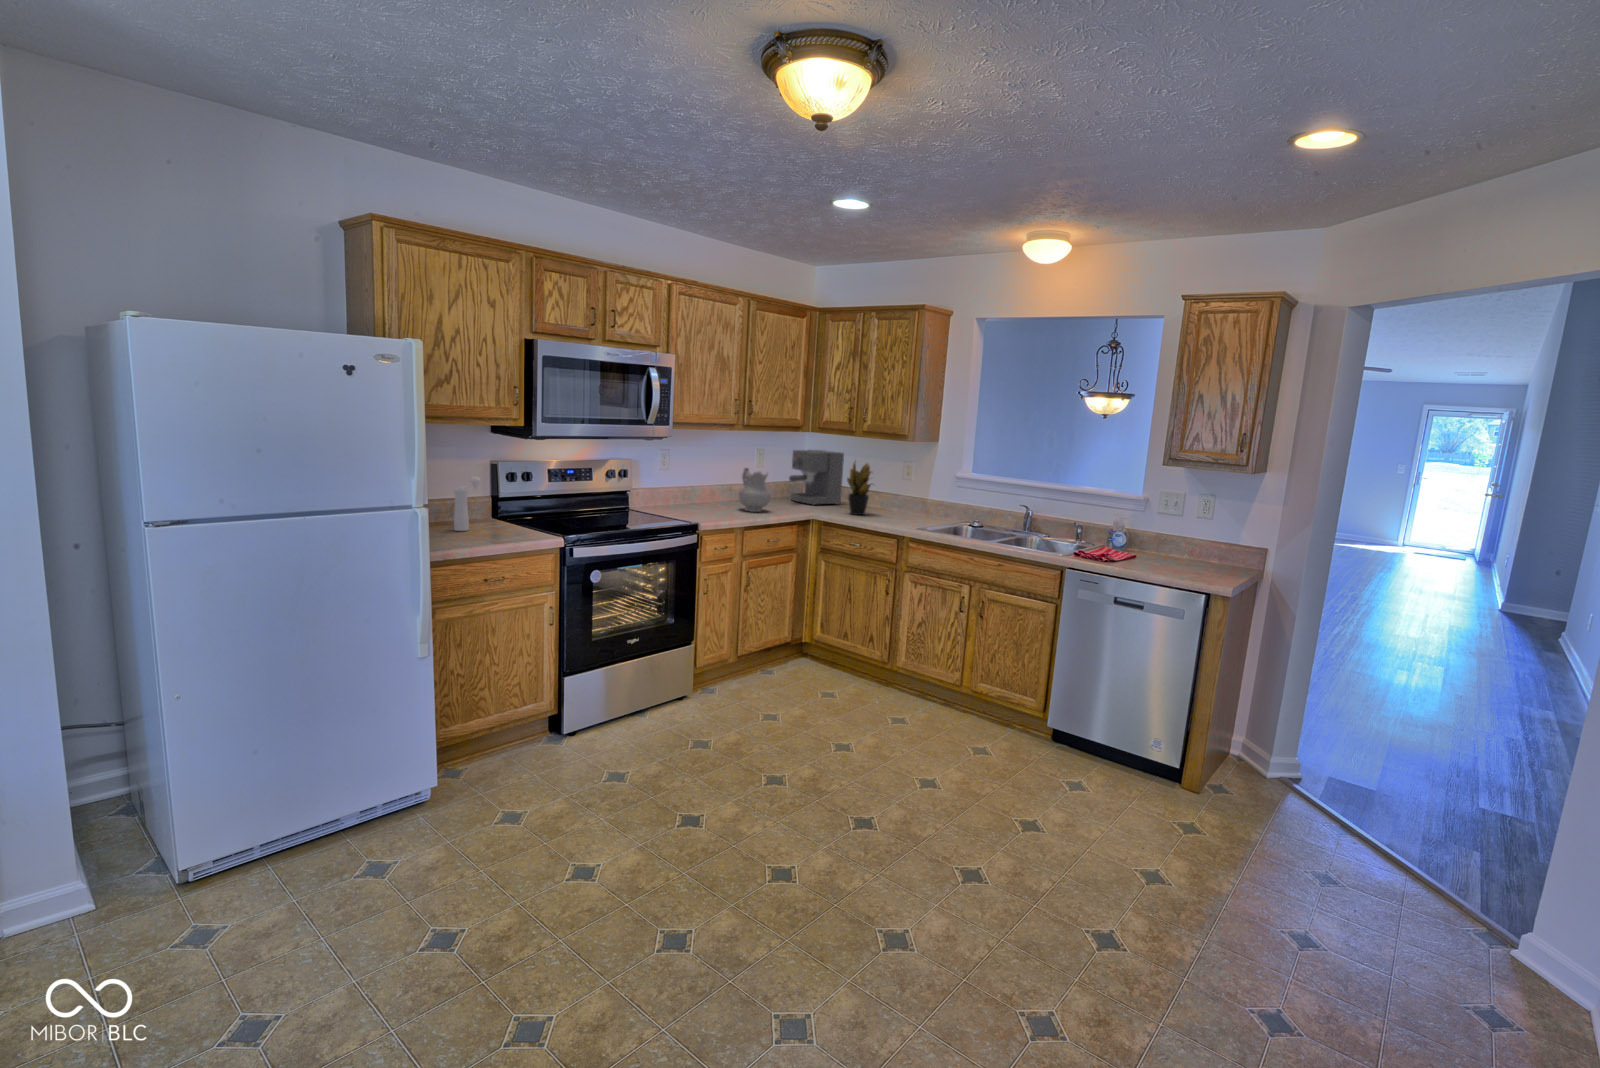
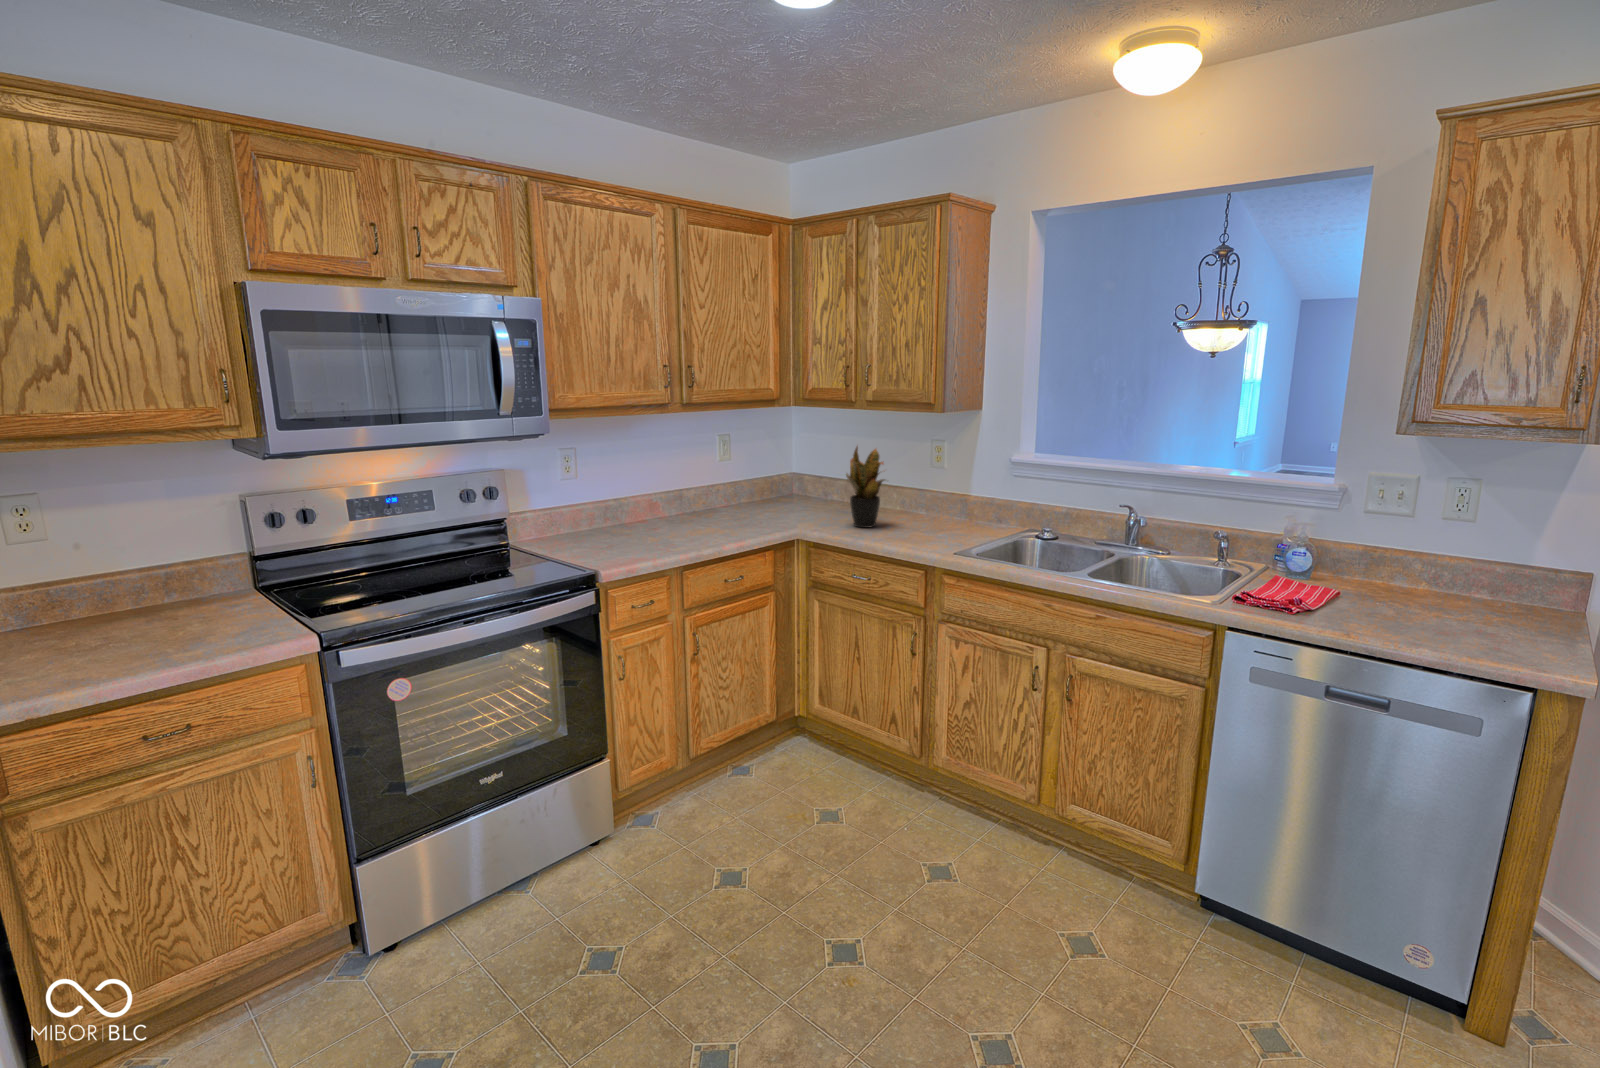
coffee maker: present [789,450,844,505] -> none [764,431,844,513]
ceramic pitcher: present [739,468,771,512] -> none [683,468,732,535]
pepper mill: present [454,477,480,531] -> none [117,531,188,633]

